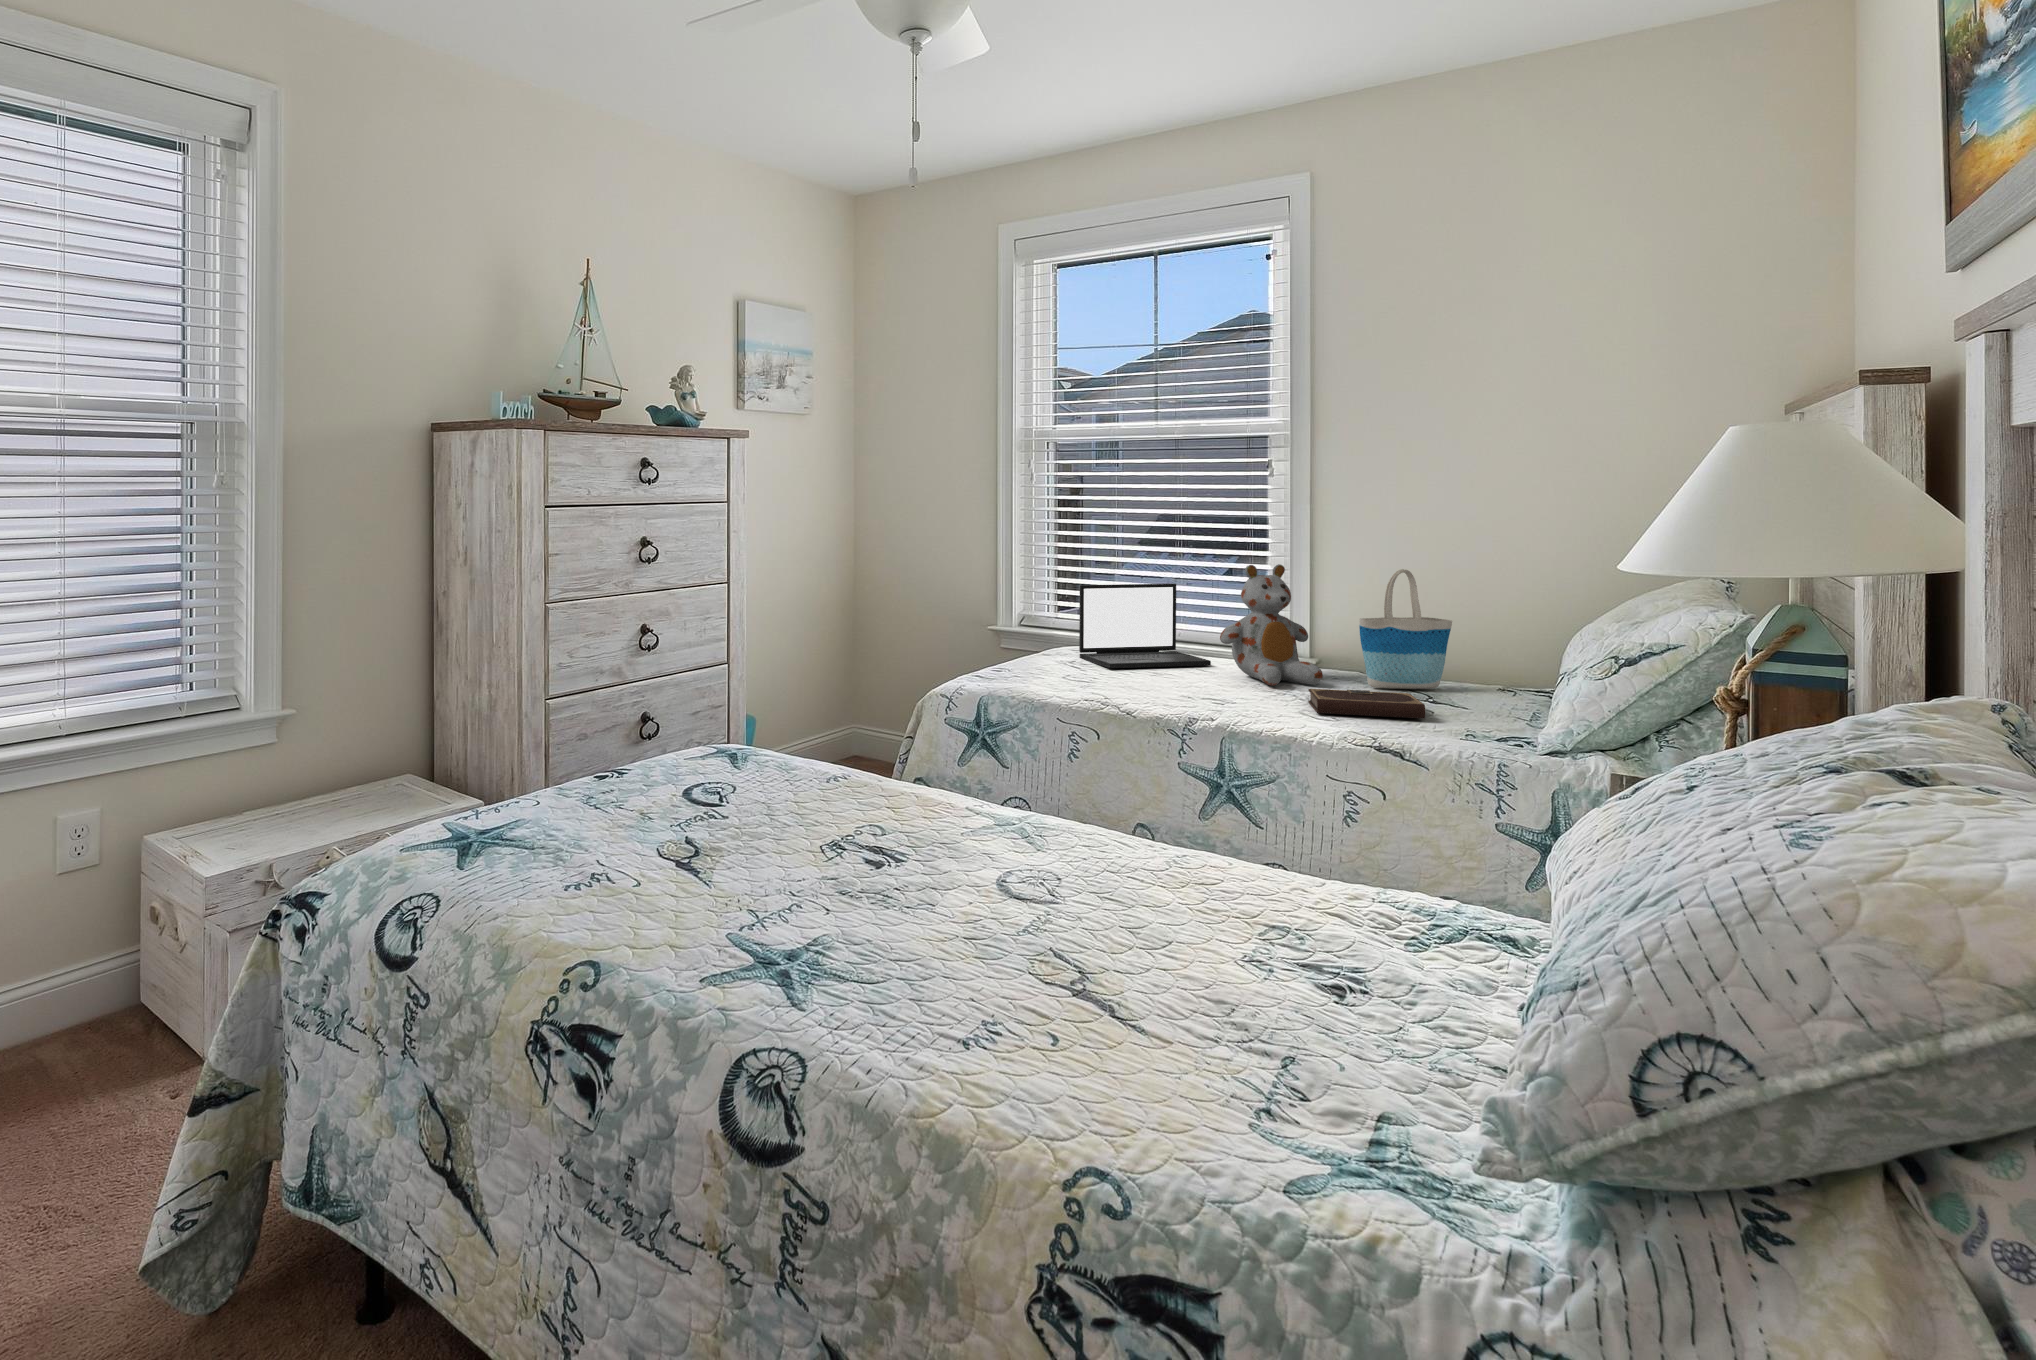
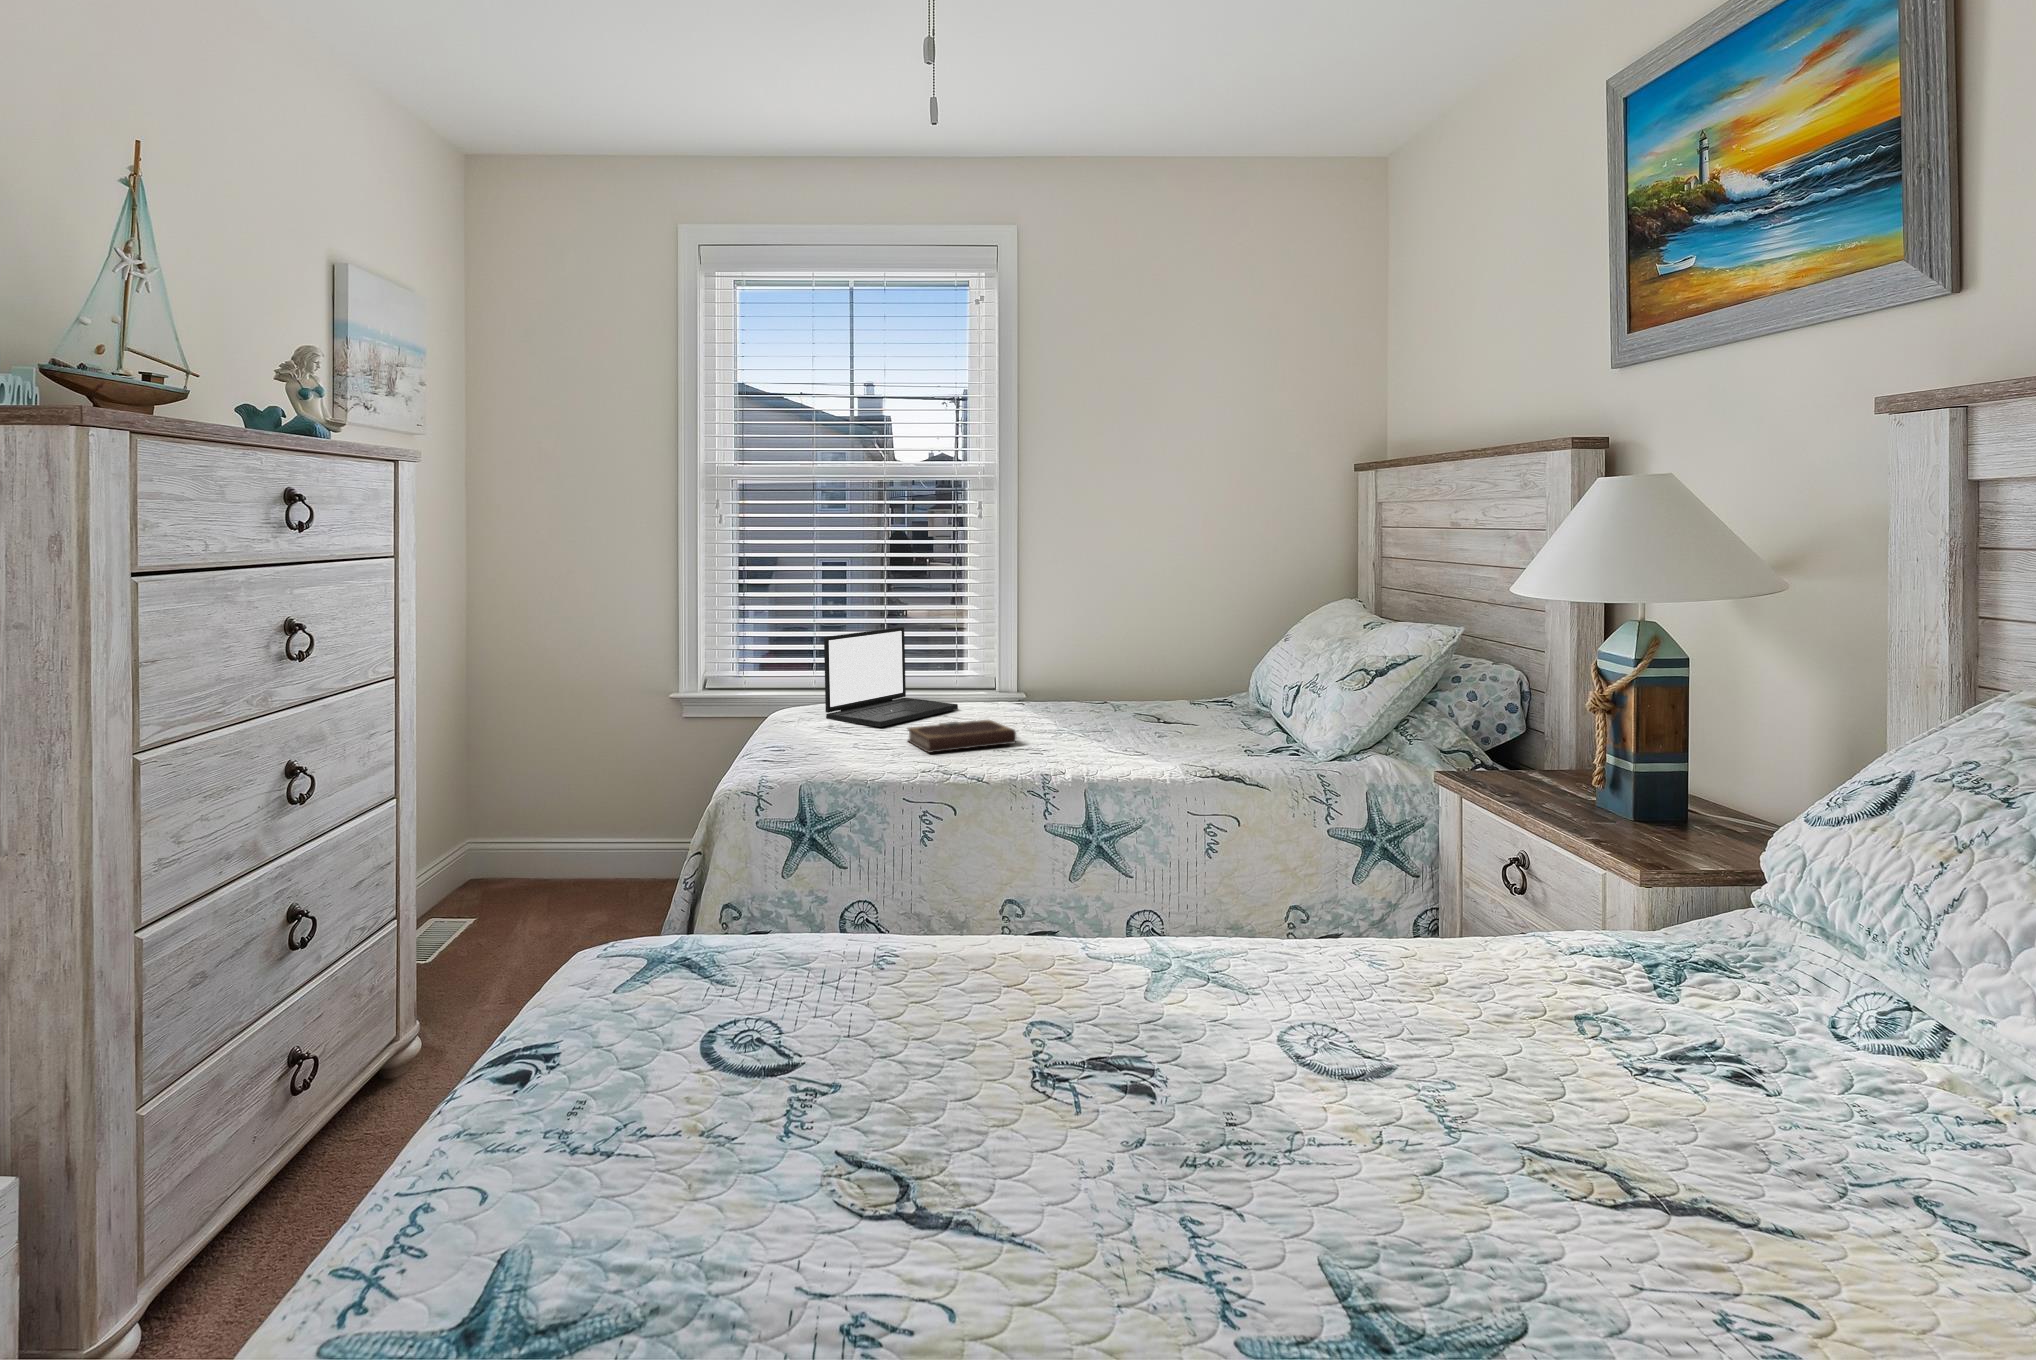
stuffed bear: present [1220,564,1323,686] -> none [987,601,1079,723]
tote bag: present [1359,569,1452,689] -> none [1102,599,1162,712]
notebook: present [1308,689,1425,719] -> present [907,720,1016,753]

